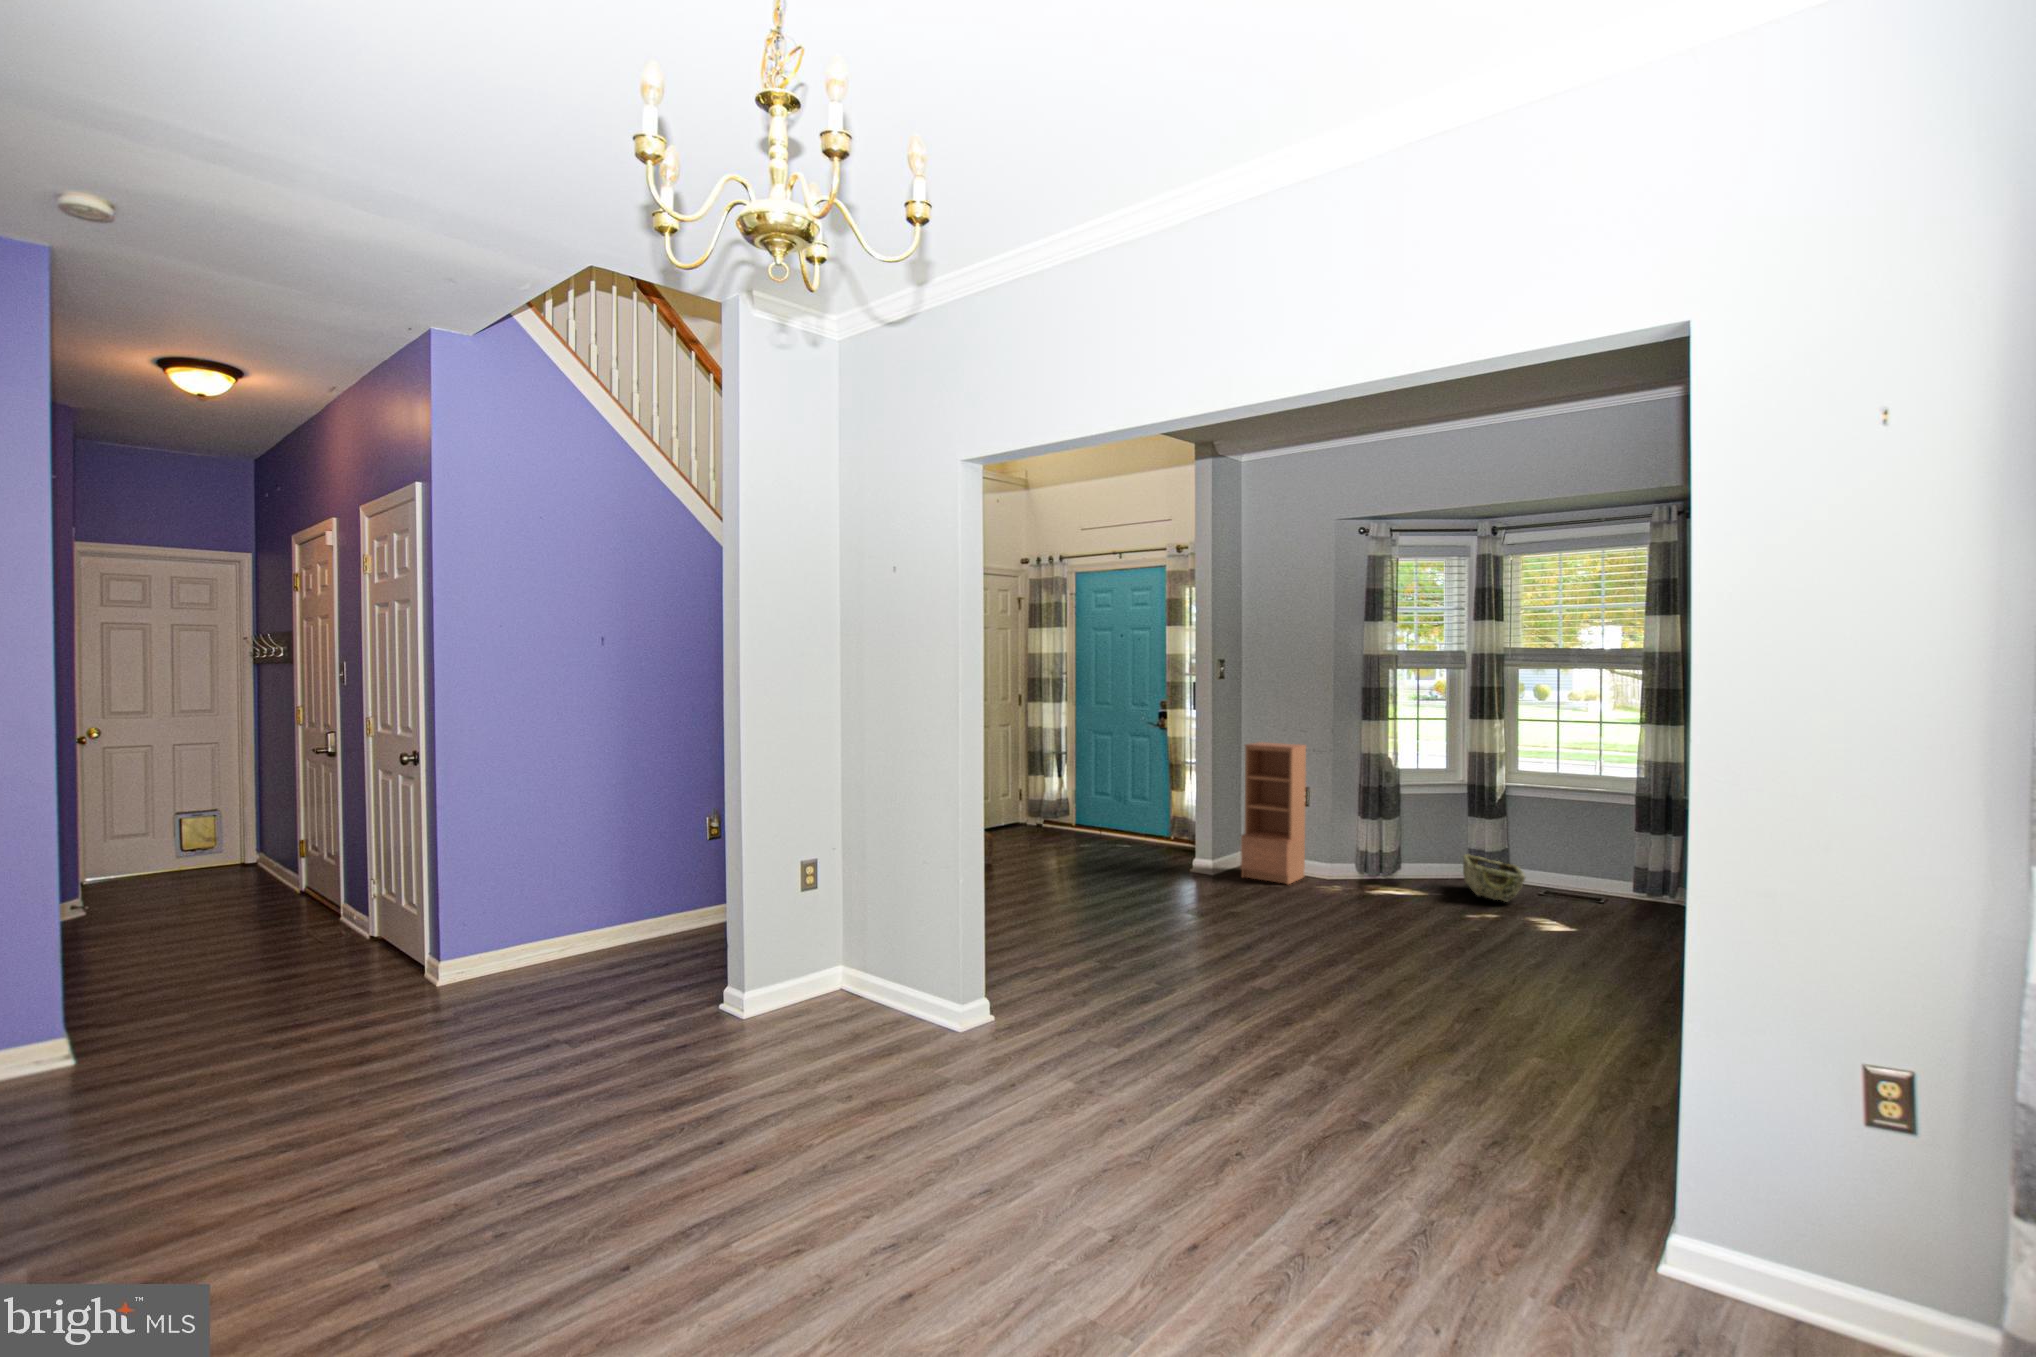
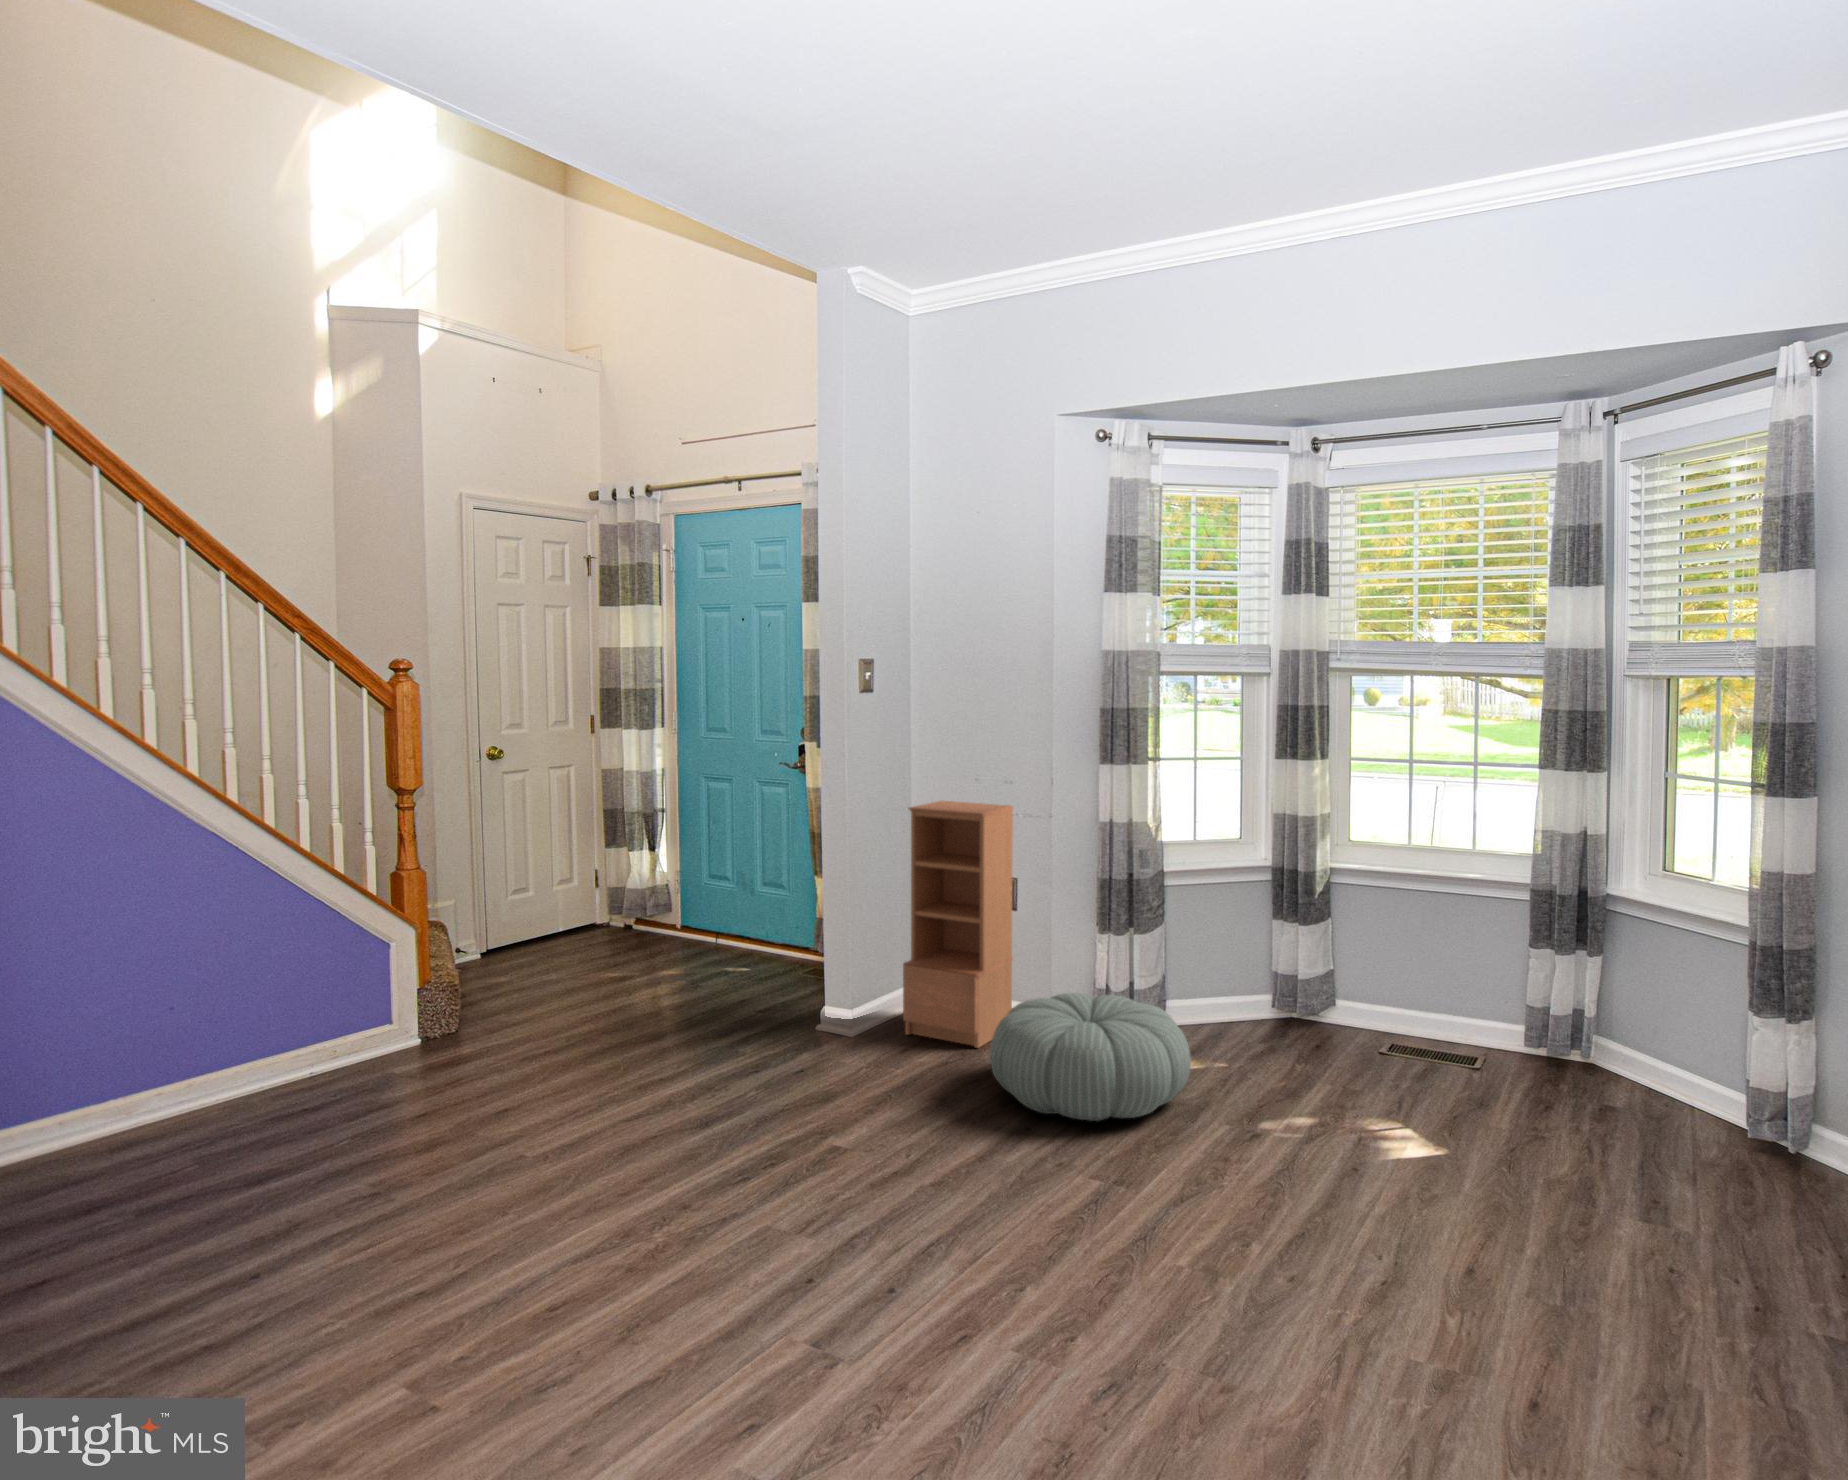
pouf: none [1304,851,1425,914] -> present [990,993,1191,1121]
woven basket: present [1463,854,1525,902] -> none [1262,983,1358,1072]

